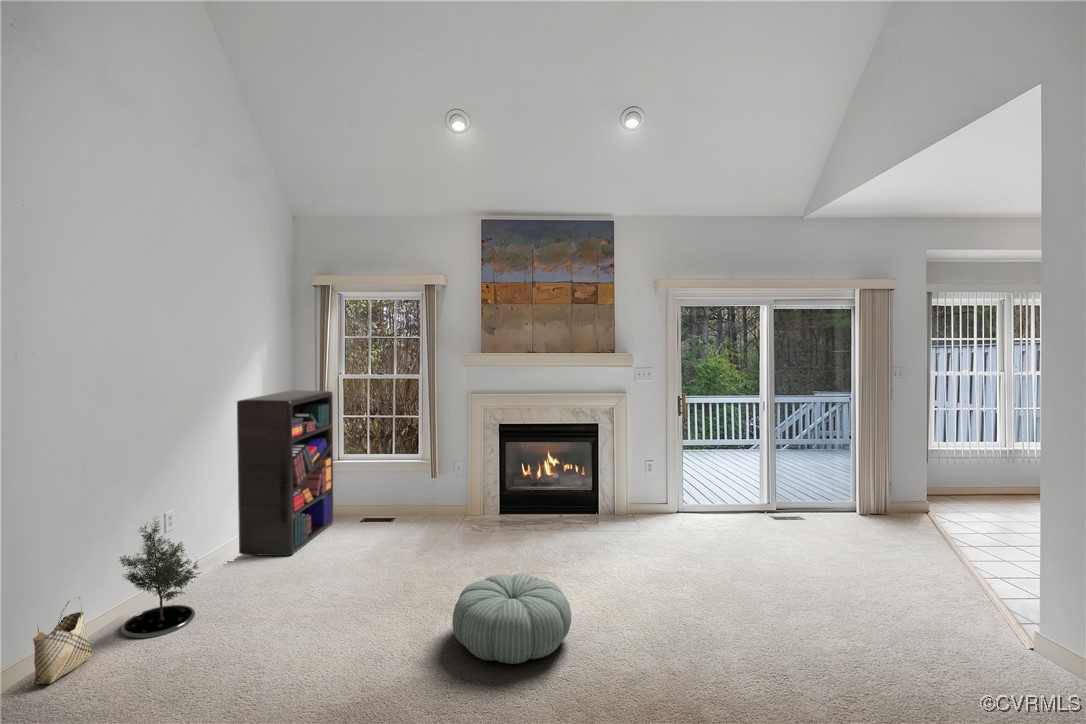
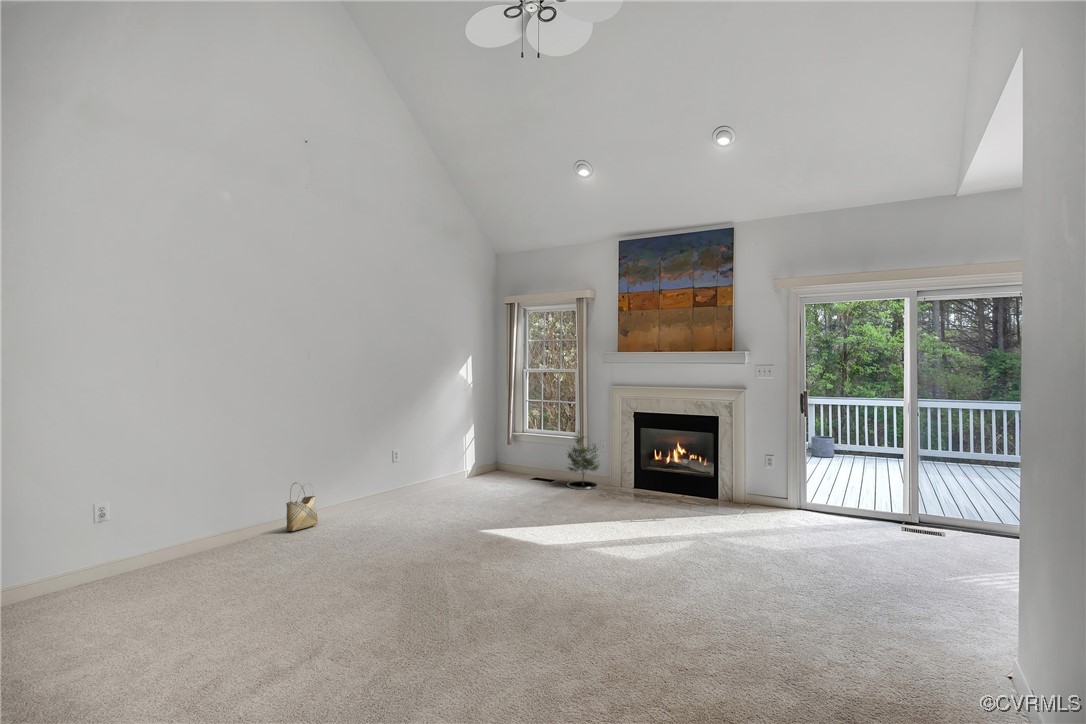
bookshelf: present [237,390,333,556] -> none [428,380,501,496]
potted tree: present [120,521,201,638] -> present [567,432,599,490]
pouf: present [452,574,571,664] -> none [512,513,605,574]

